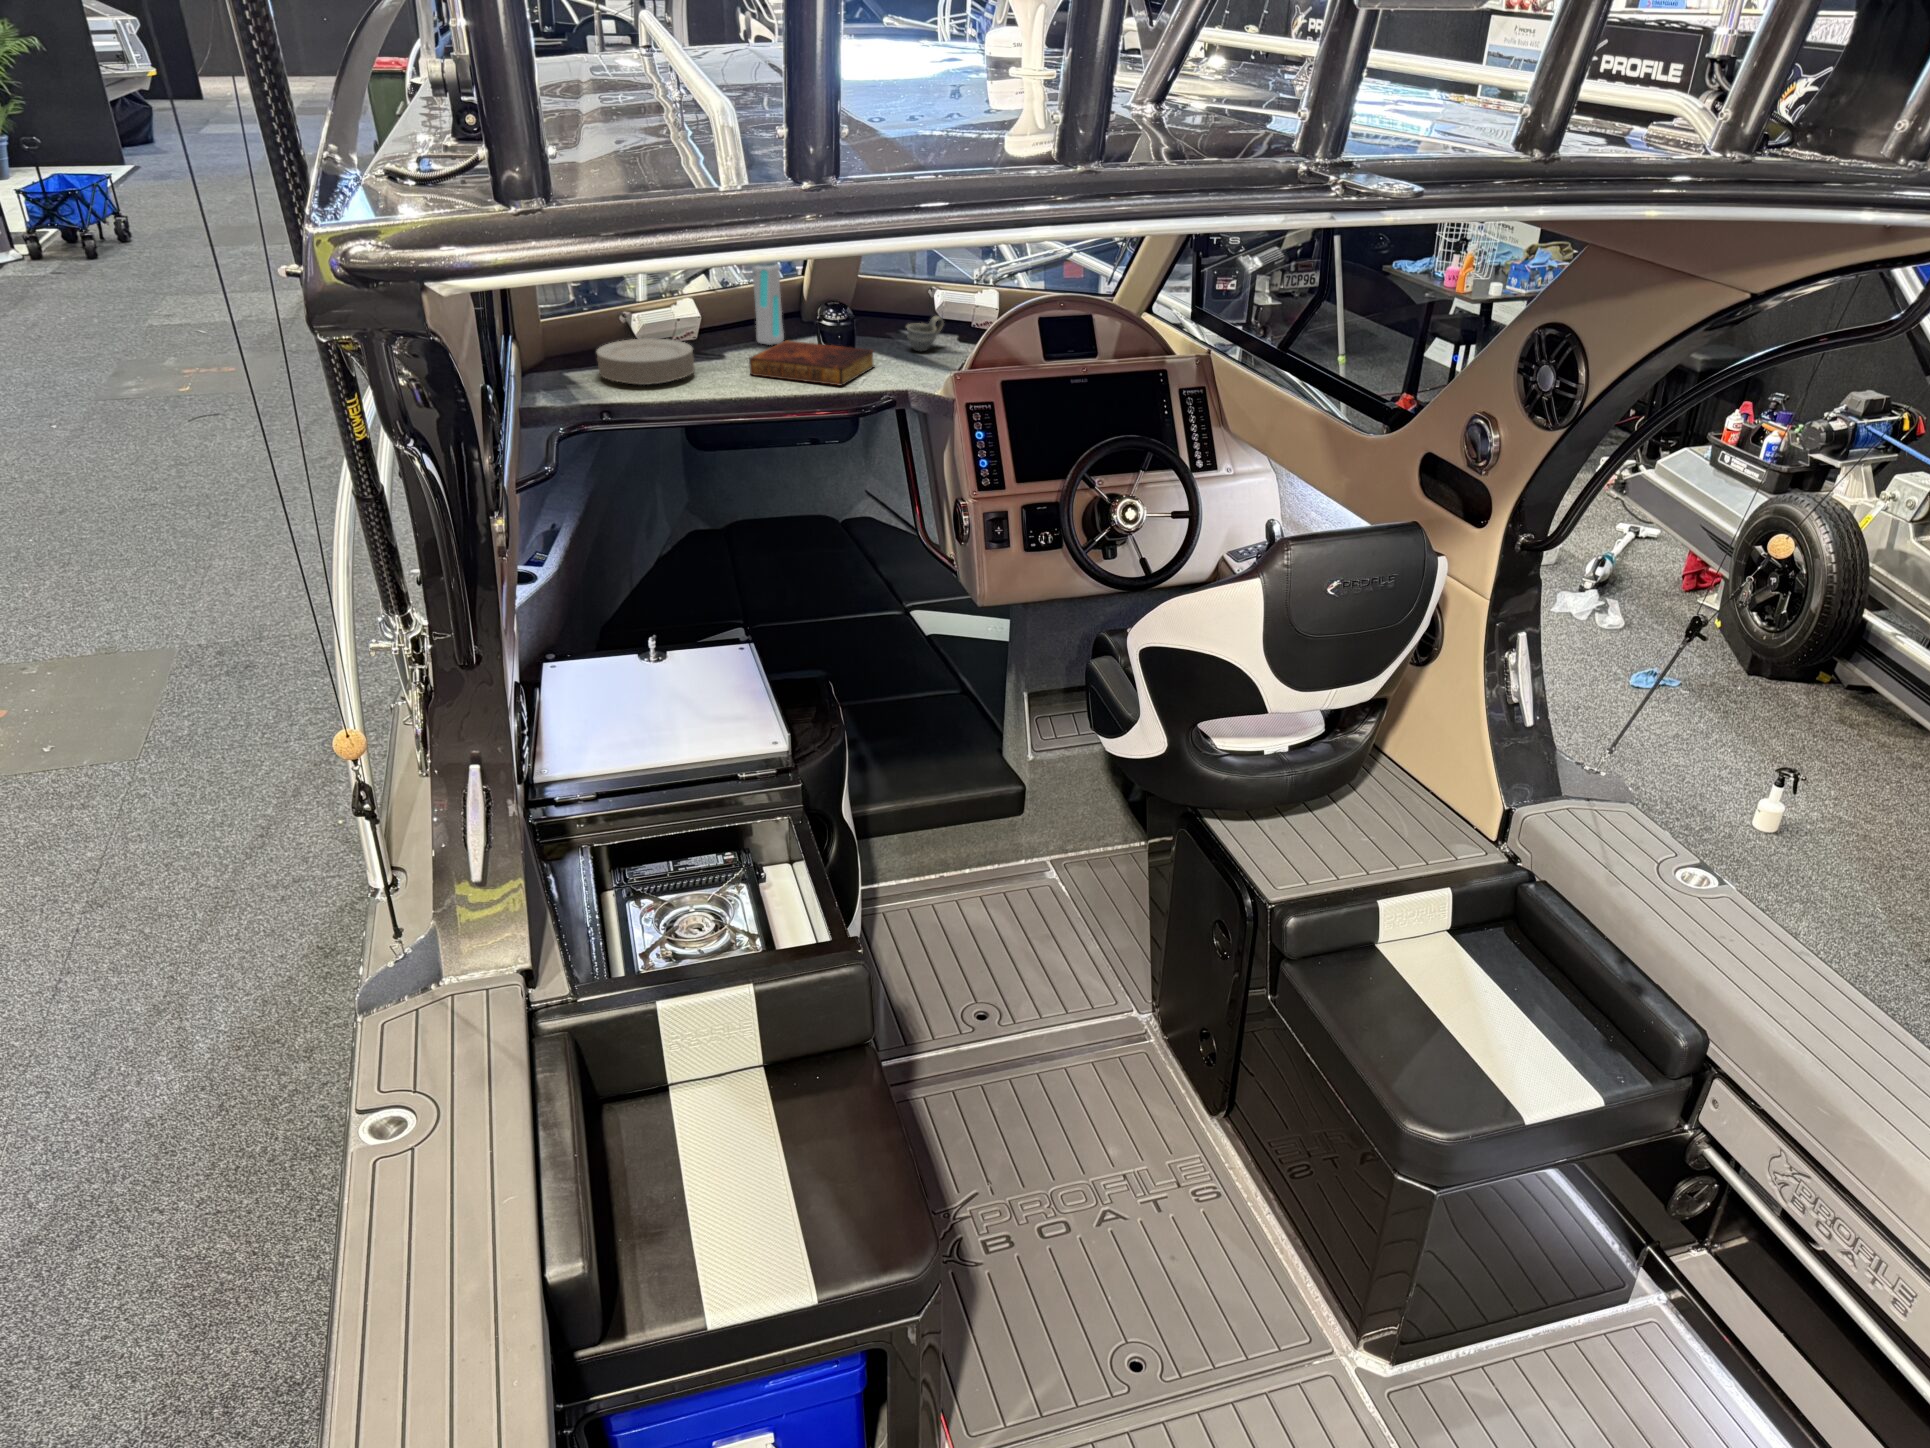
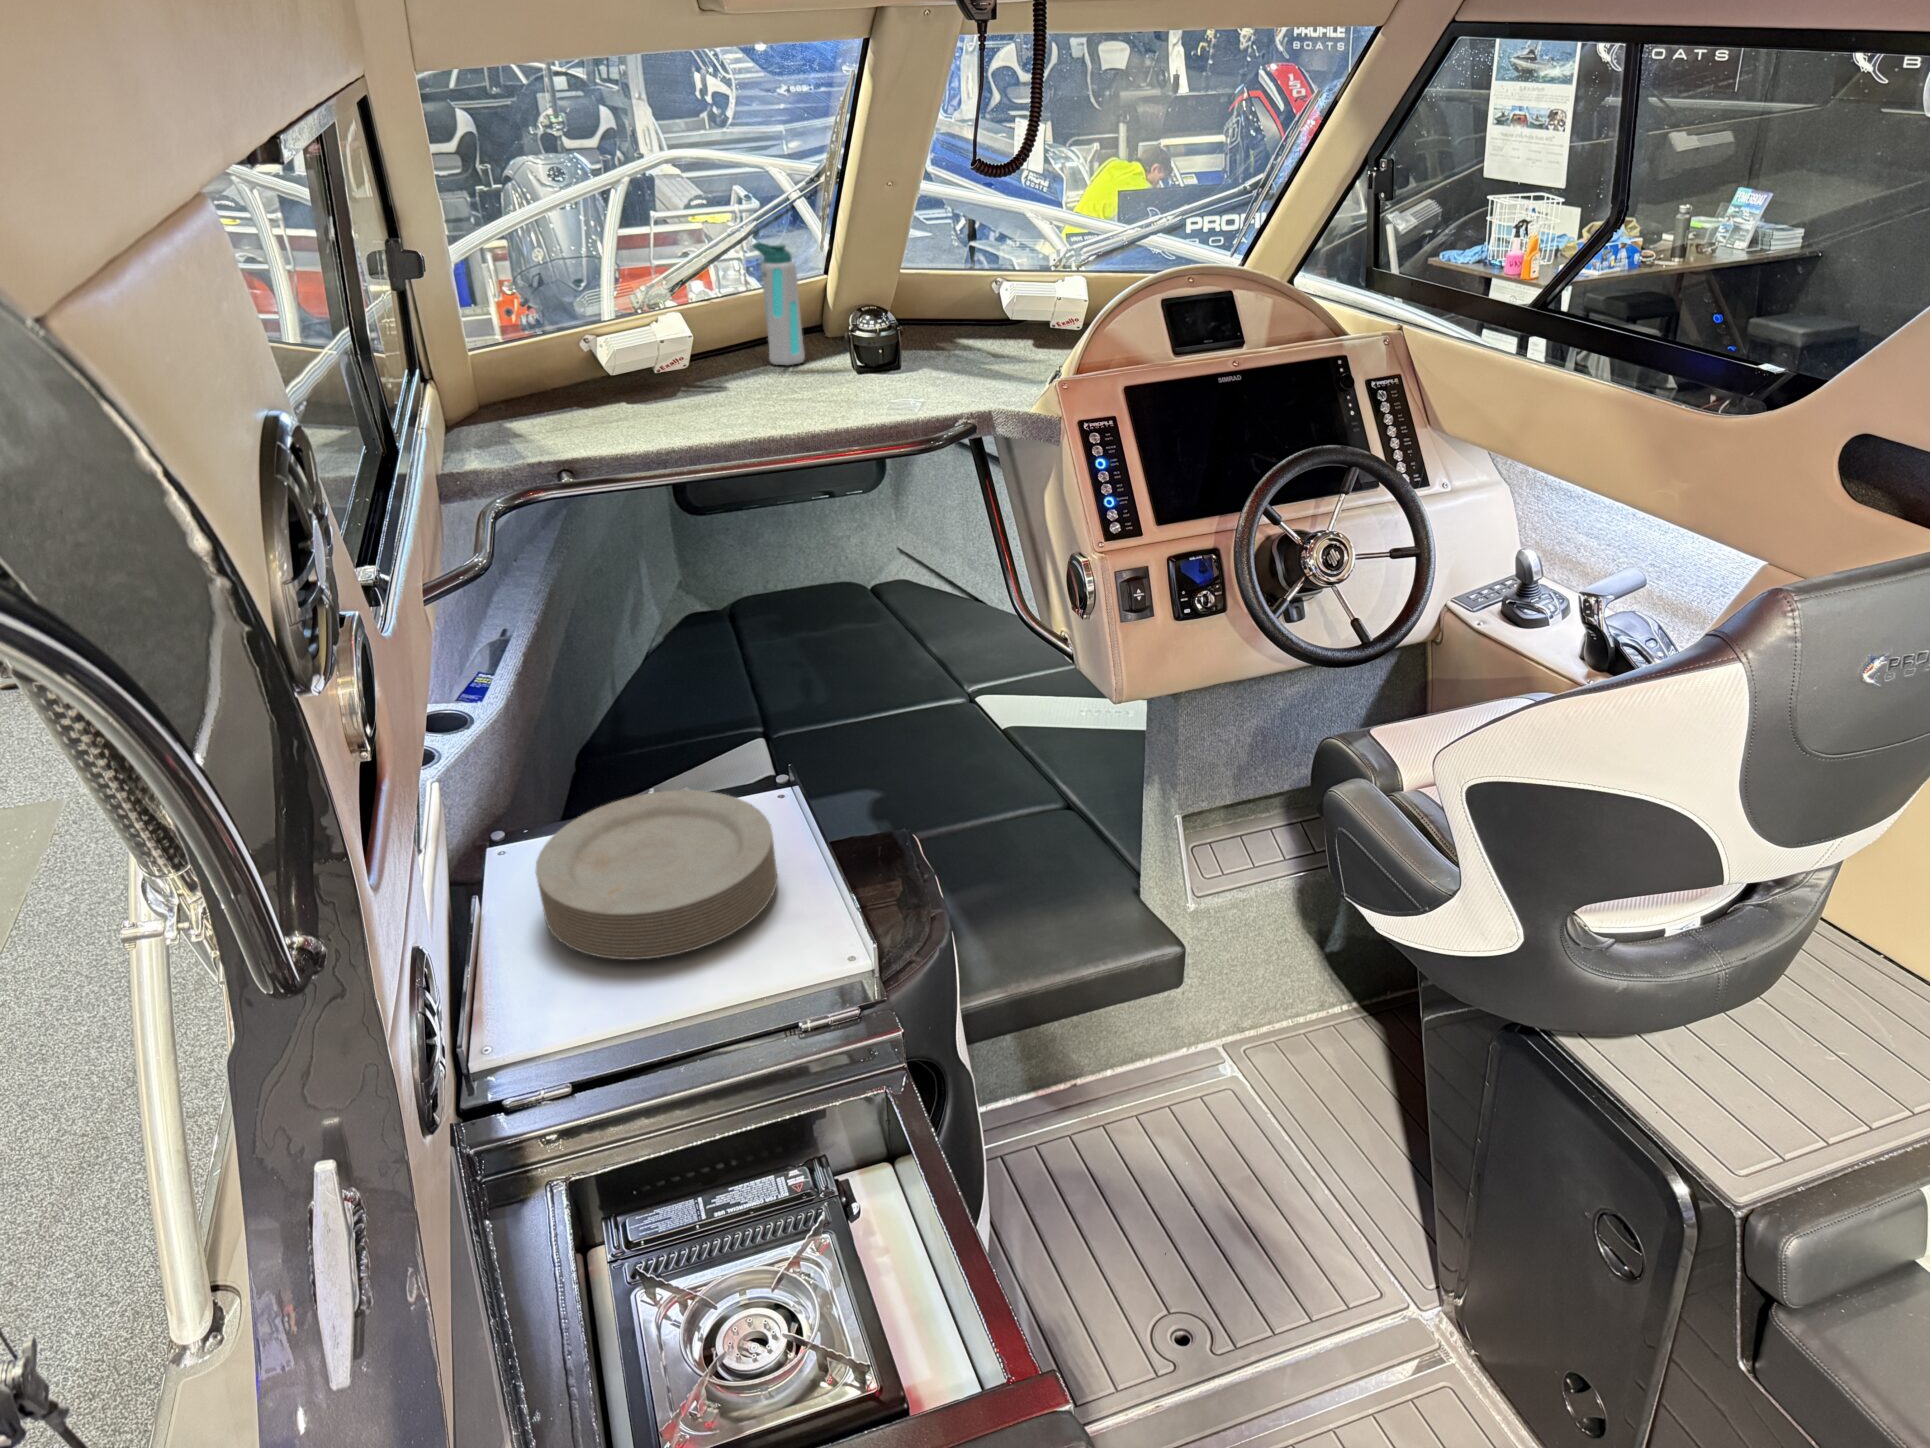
cup: present [907,316,944,352] -> none [966,316,1013,363]
plate: present [596,339,695,385] -> present [536,790,777,959]
book: present [749,341,874,385] -> none [765,357,931,408]

